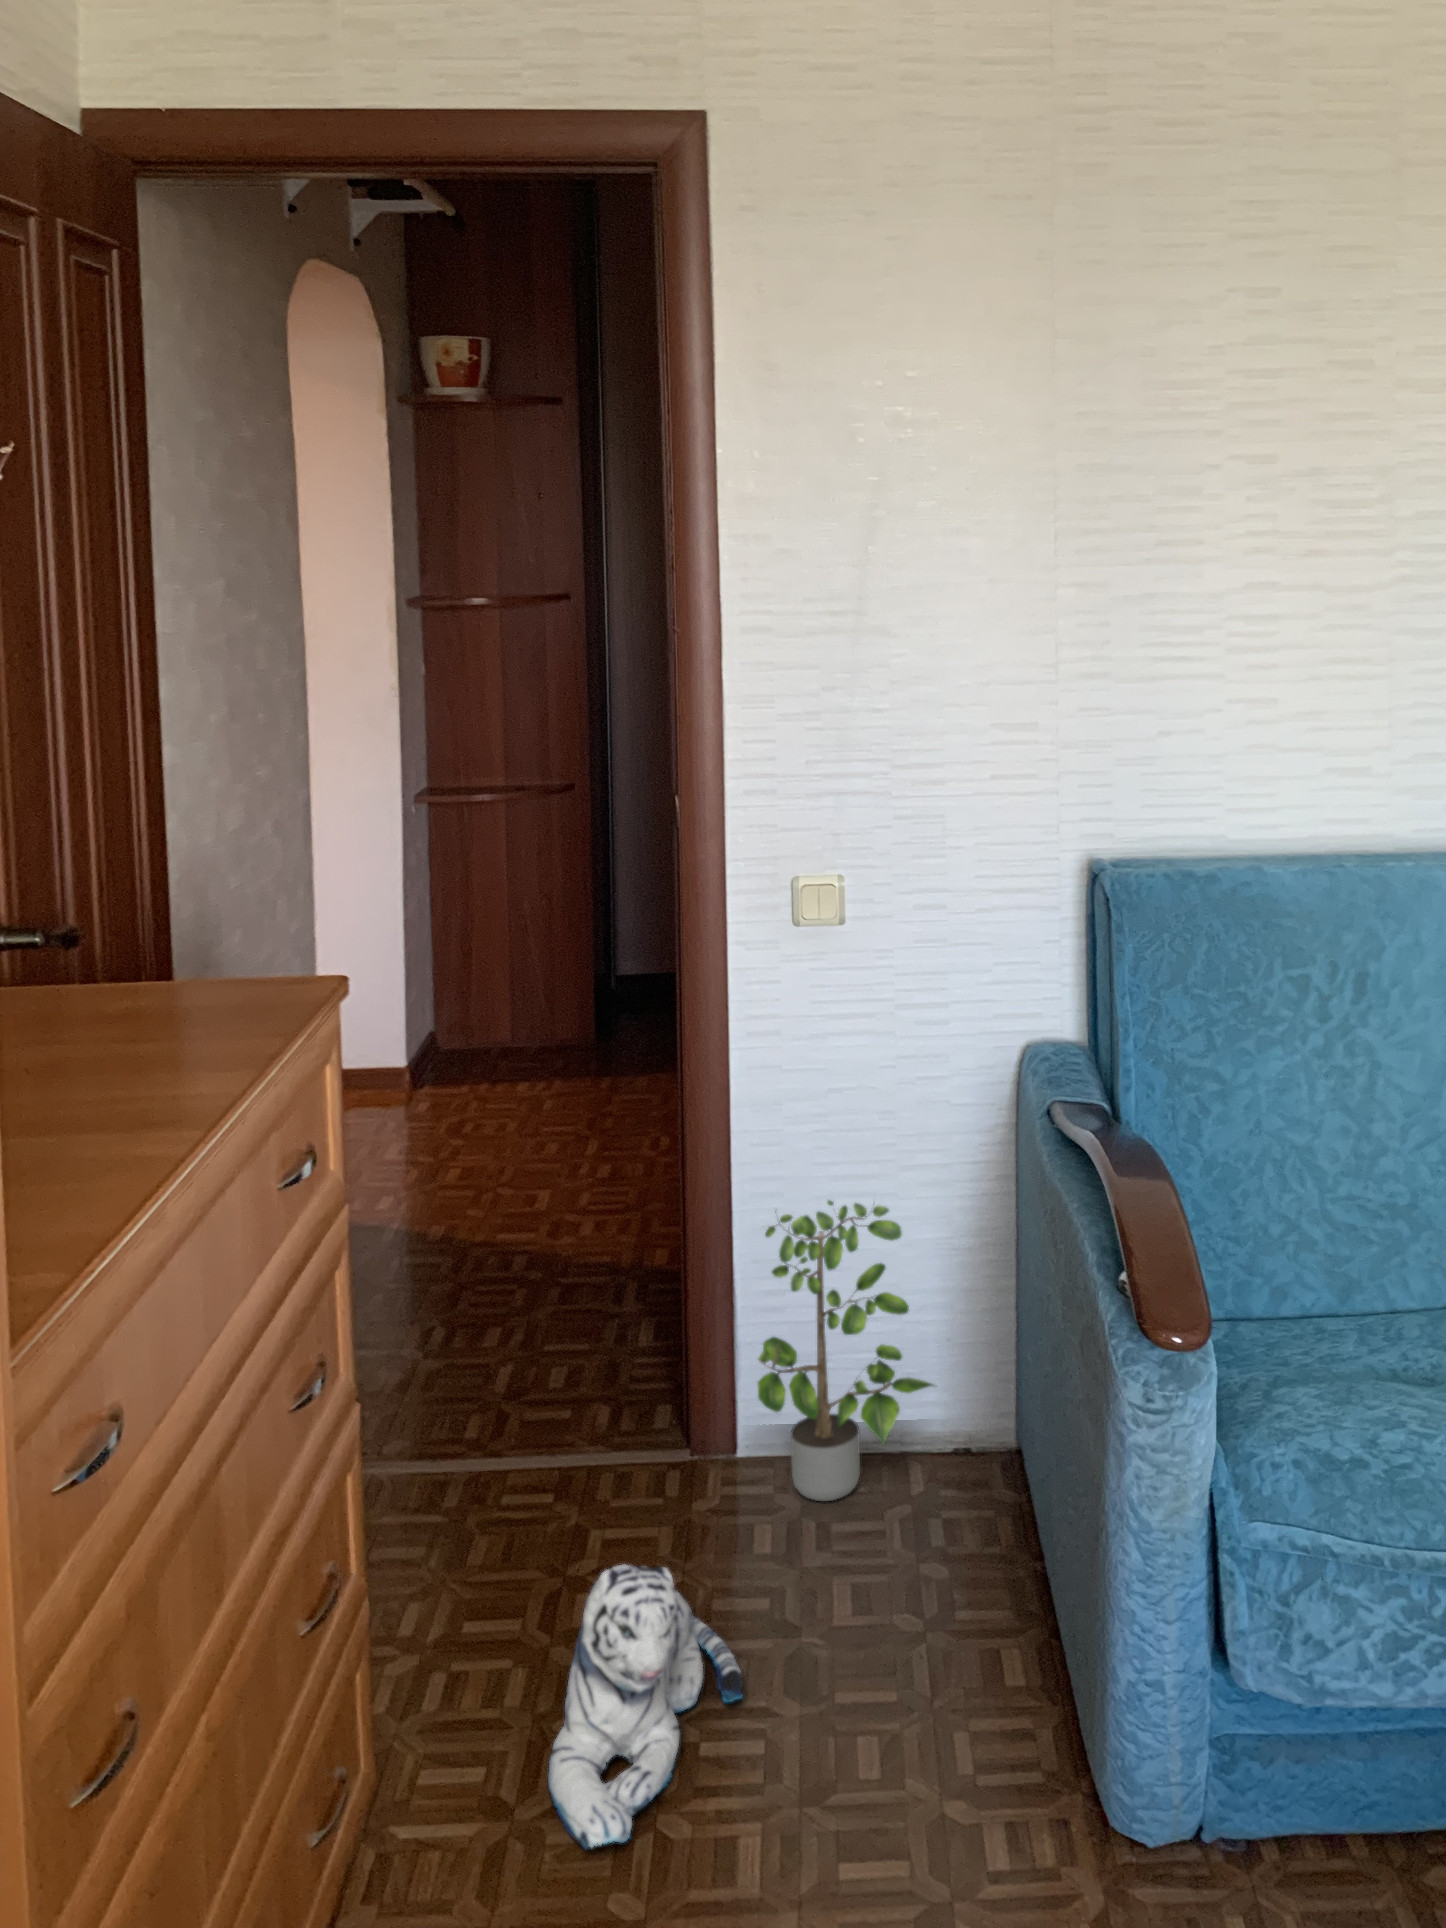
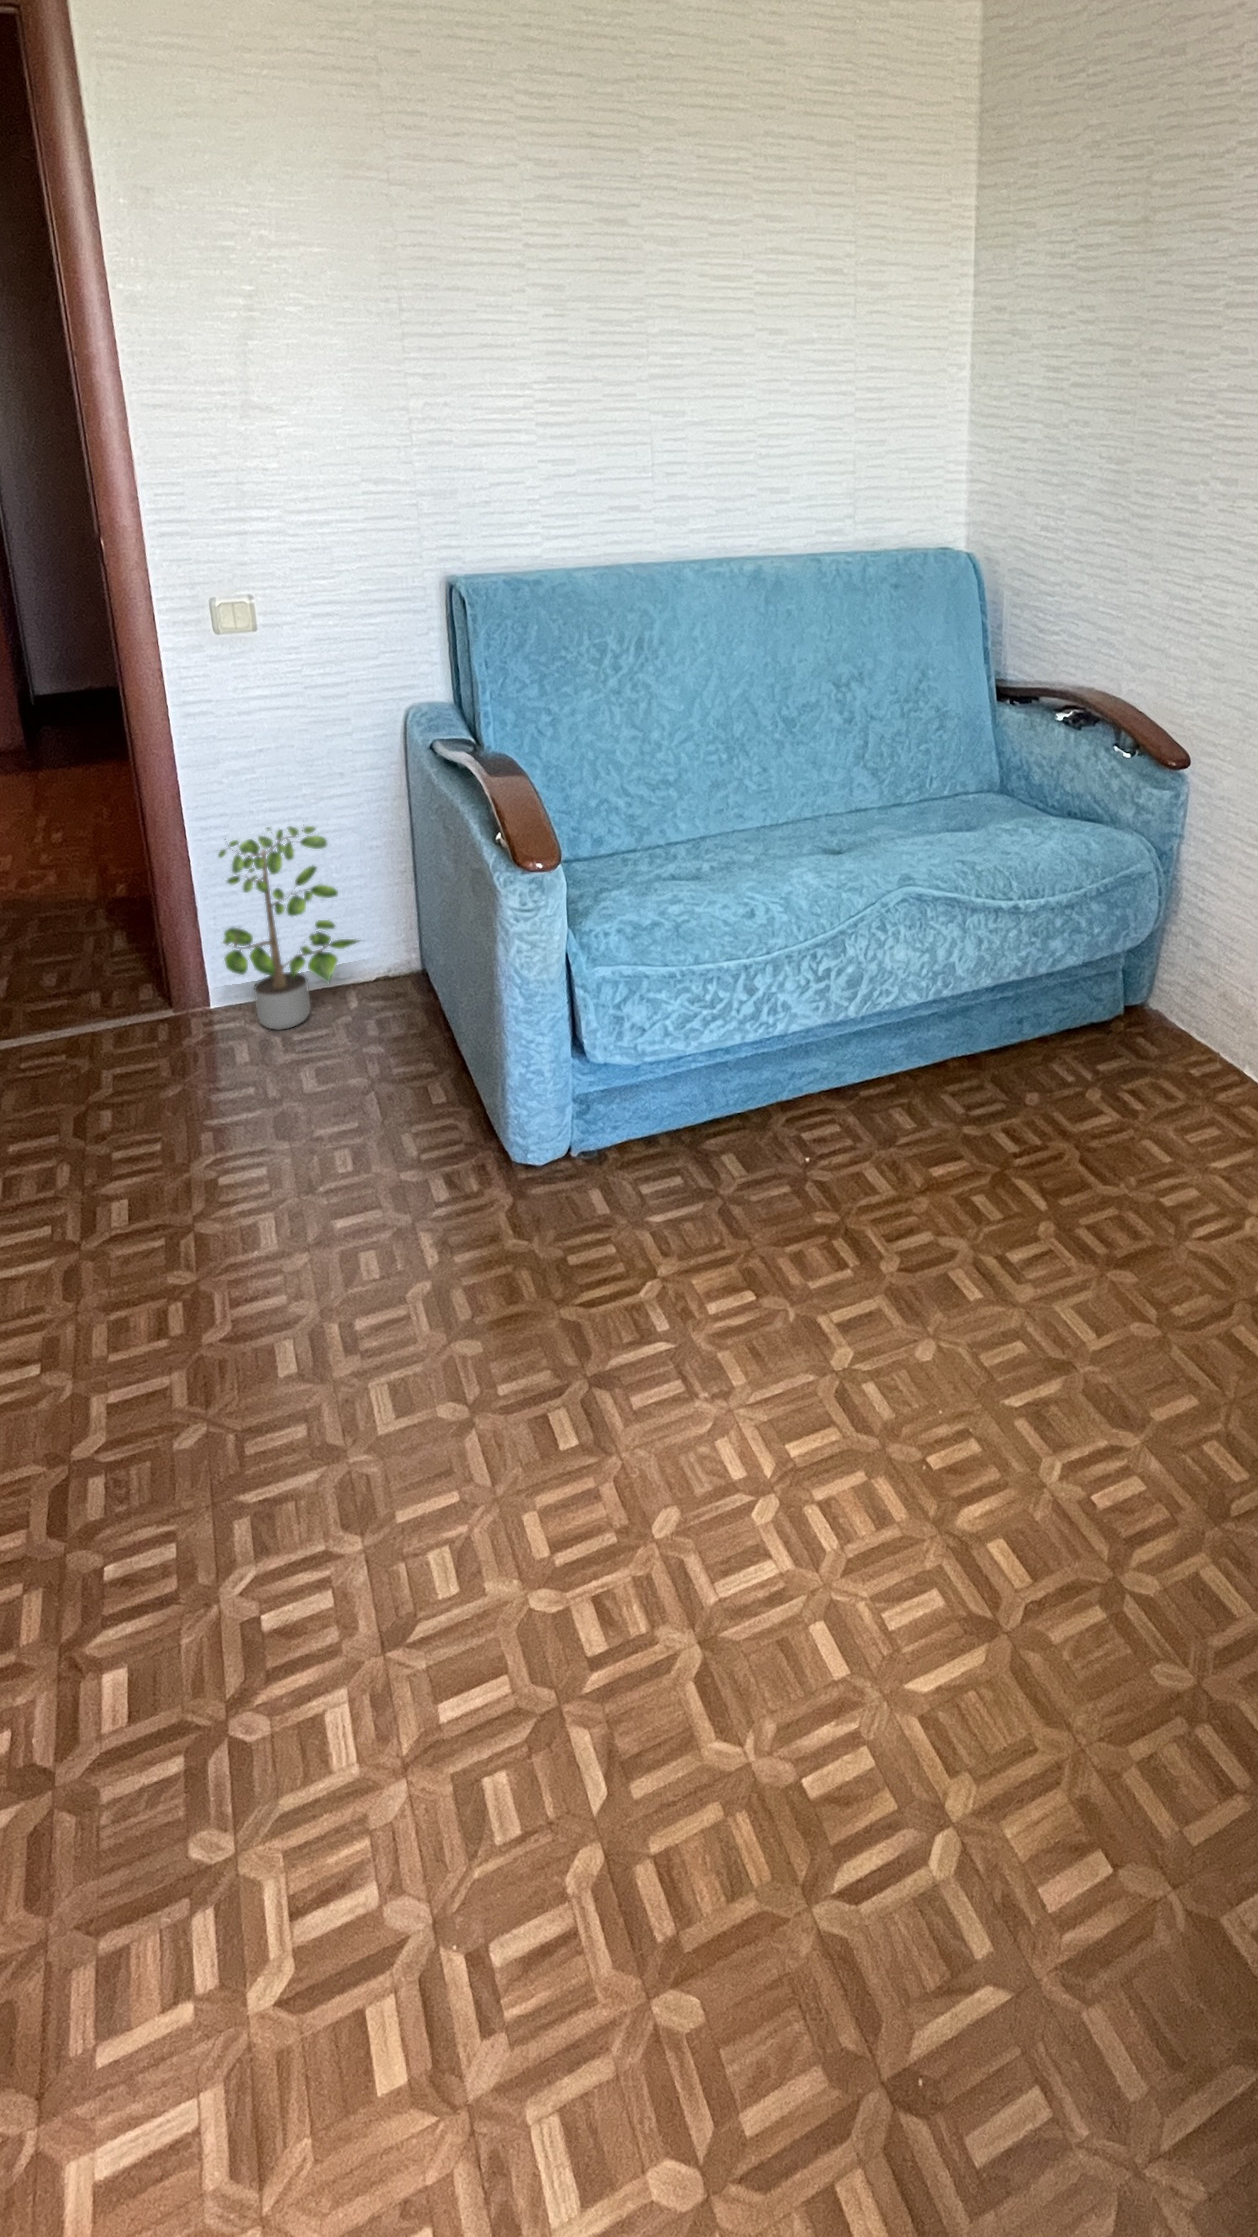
plush toy: present [548,1564,743,1849] -> none [102,1076,246,1256]

